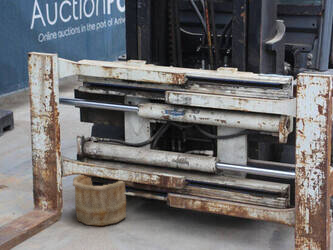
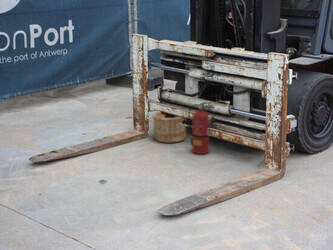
fire extinguisher: none [147,156,187,239] -> present [189,102,212,154]

